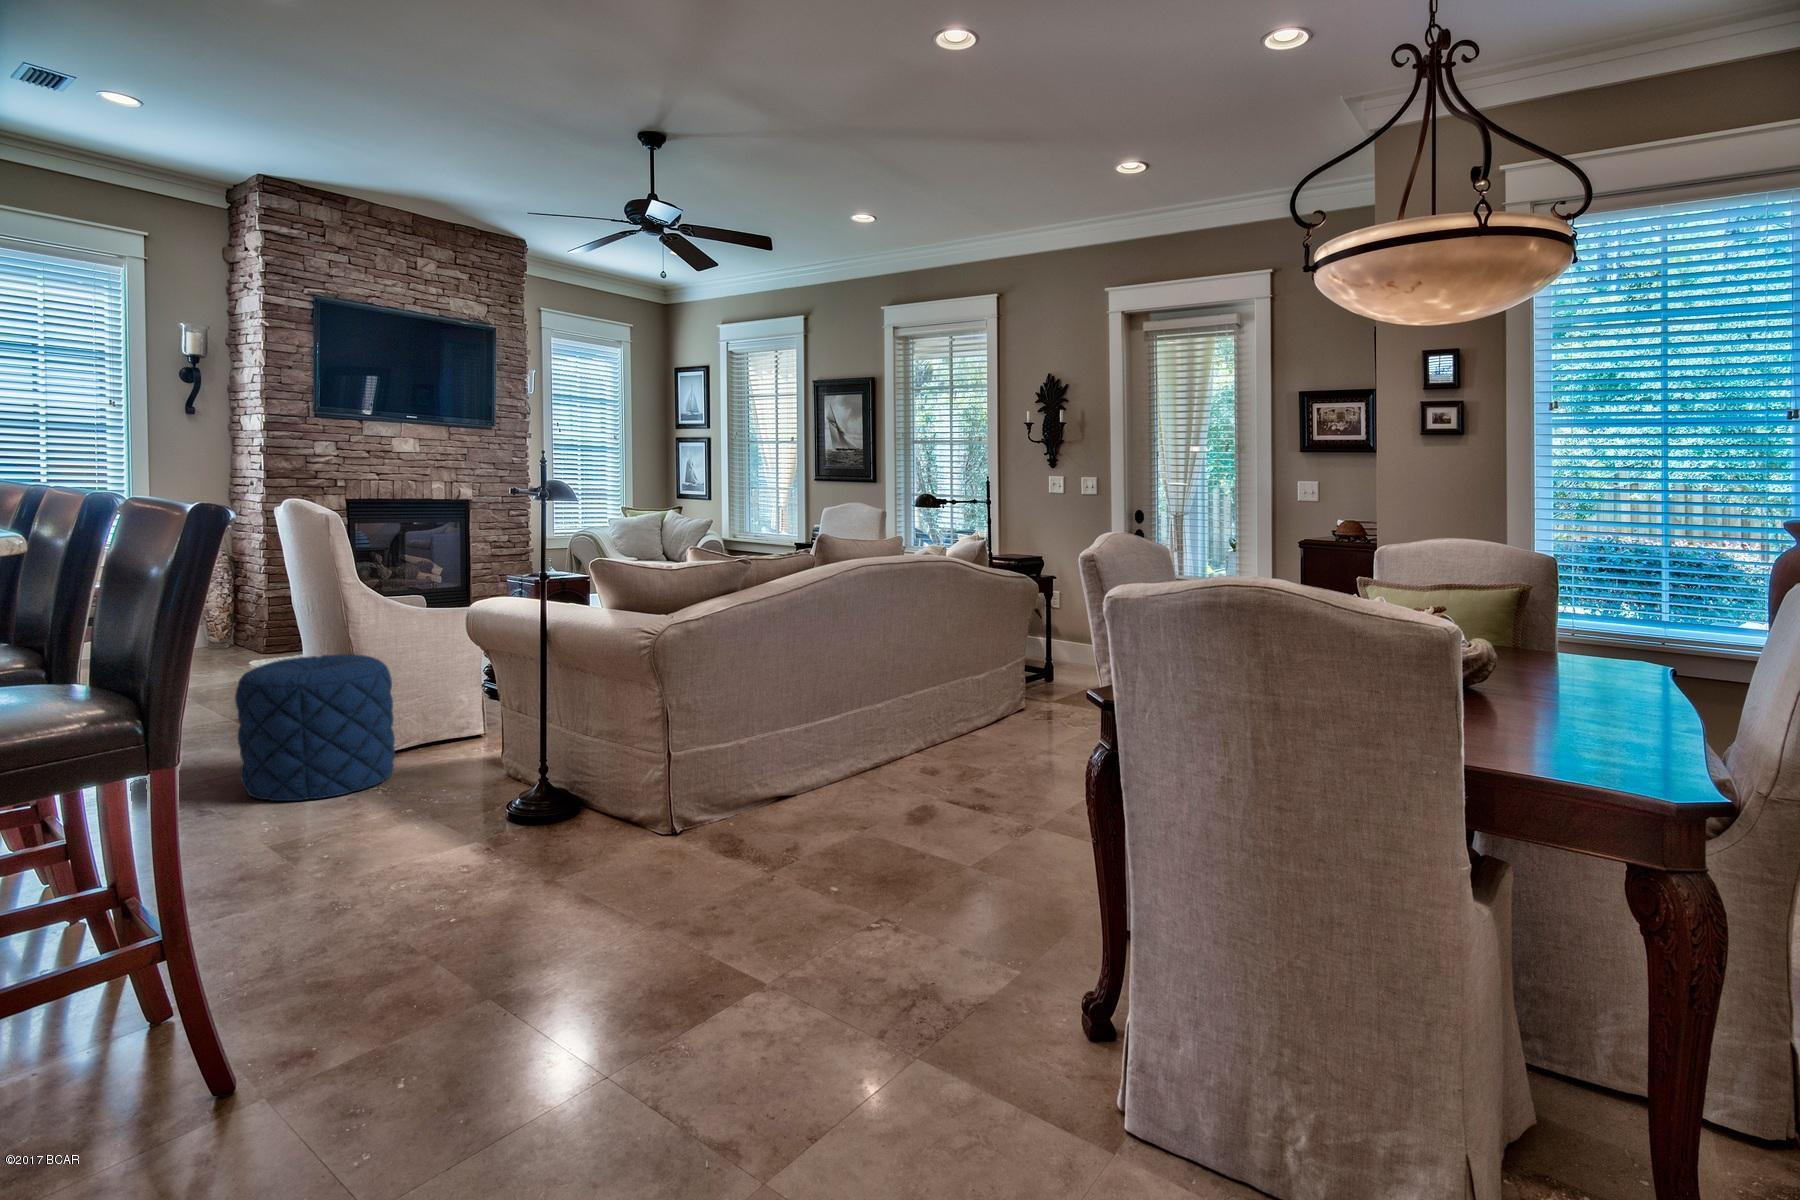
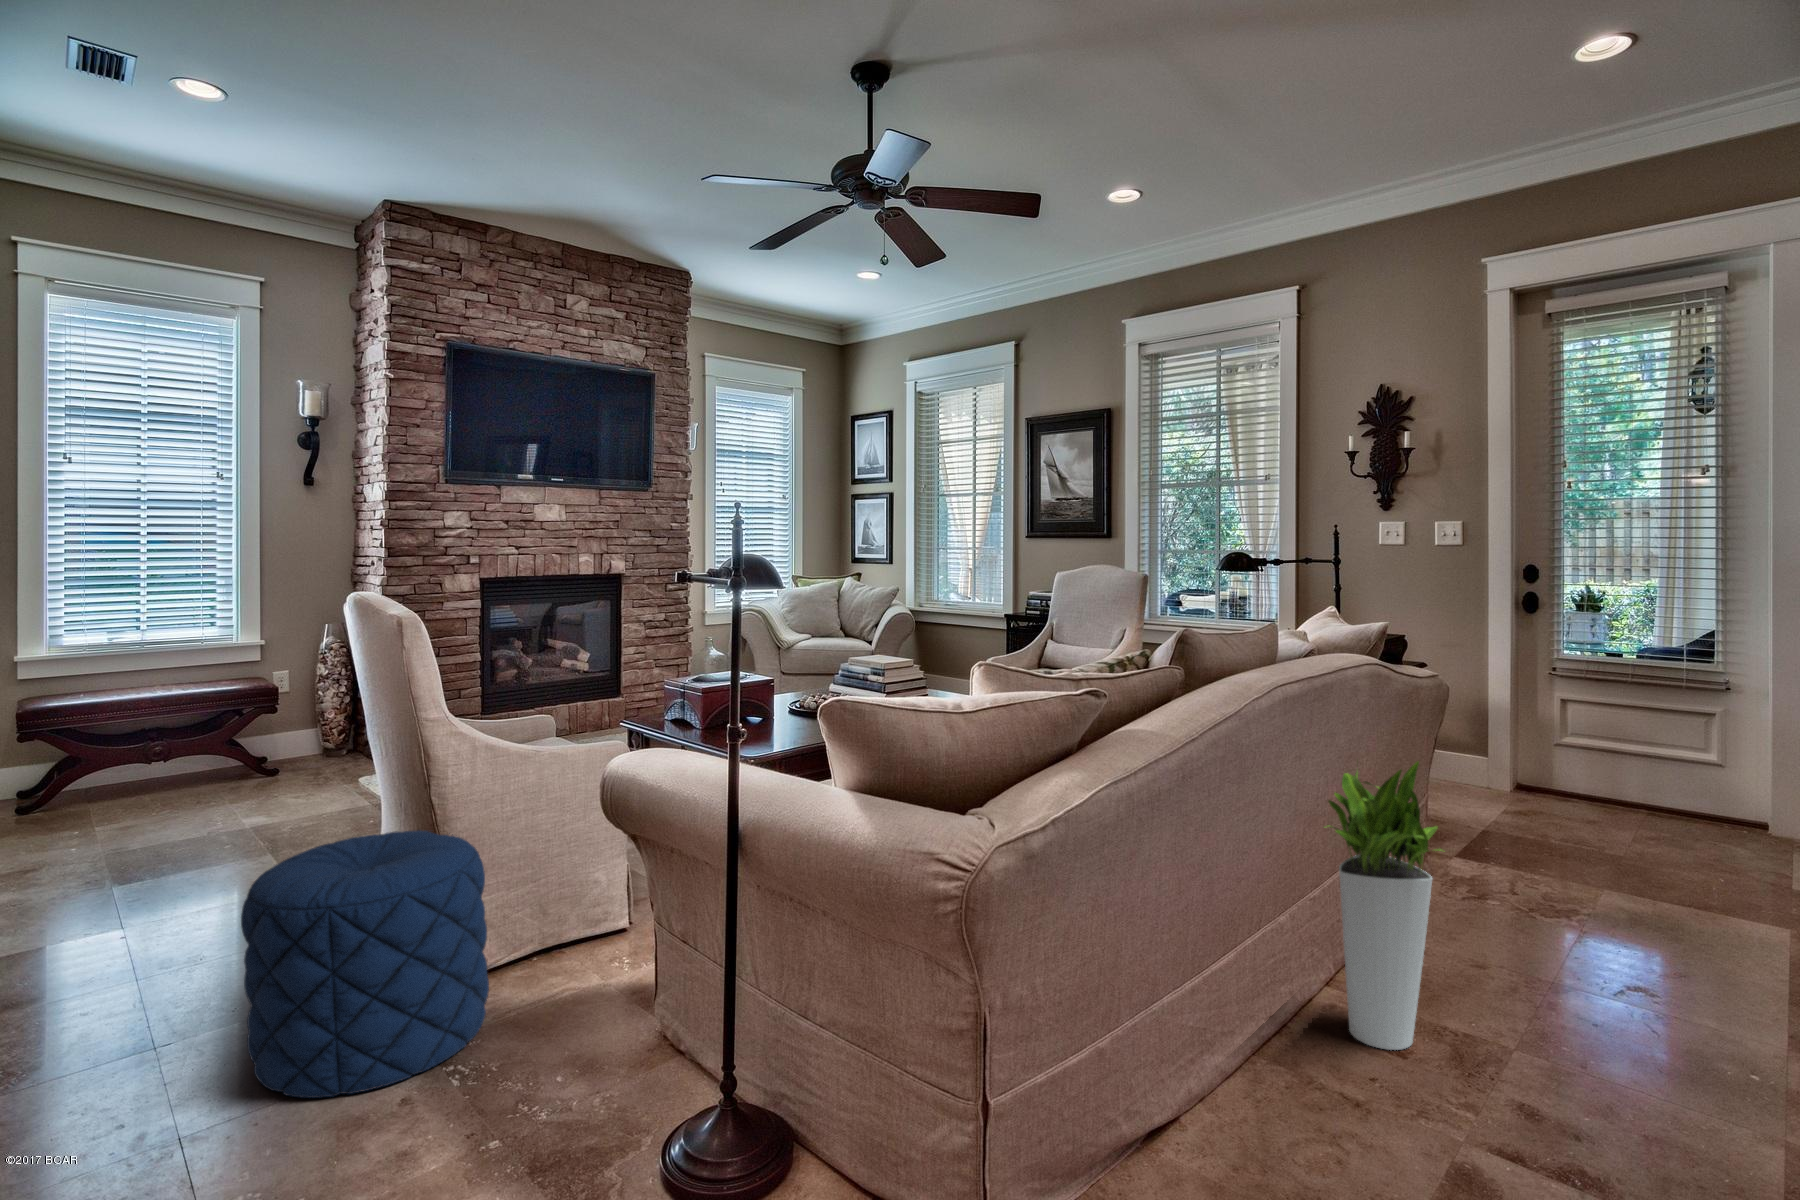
planter: none [910,609,974,769] -> present [1328,762,1442,1050]

